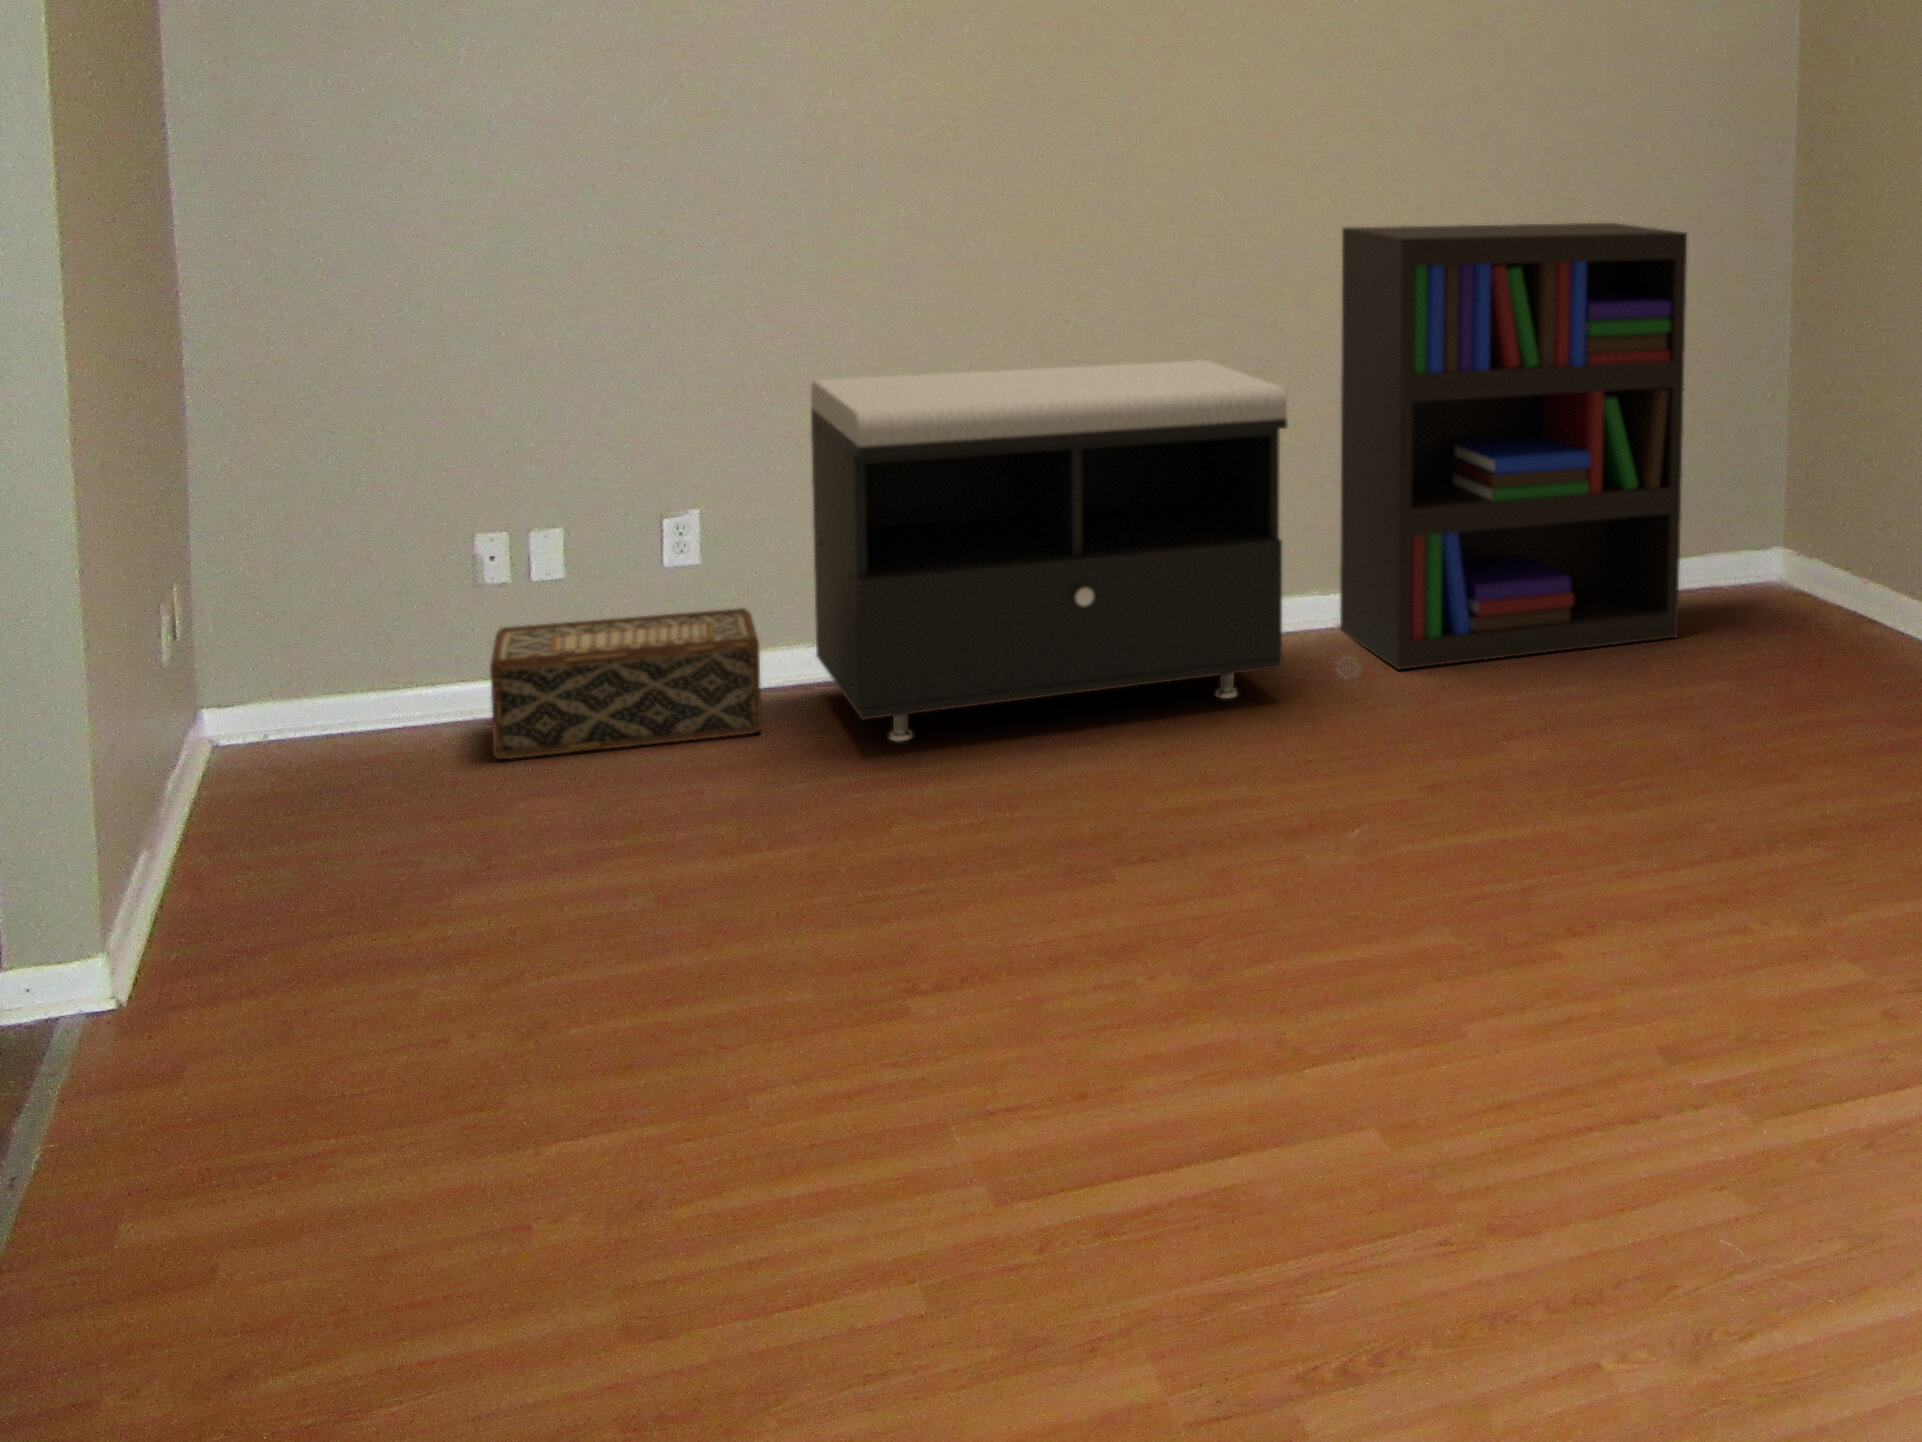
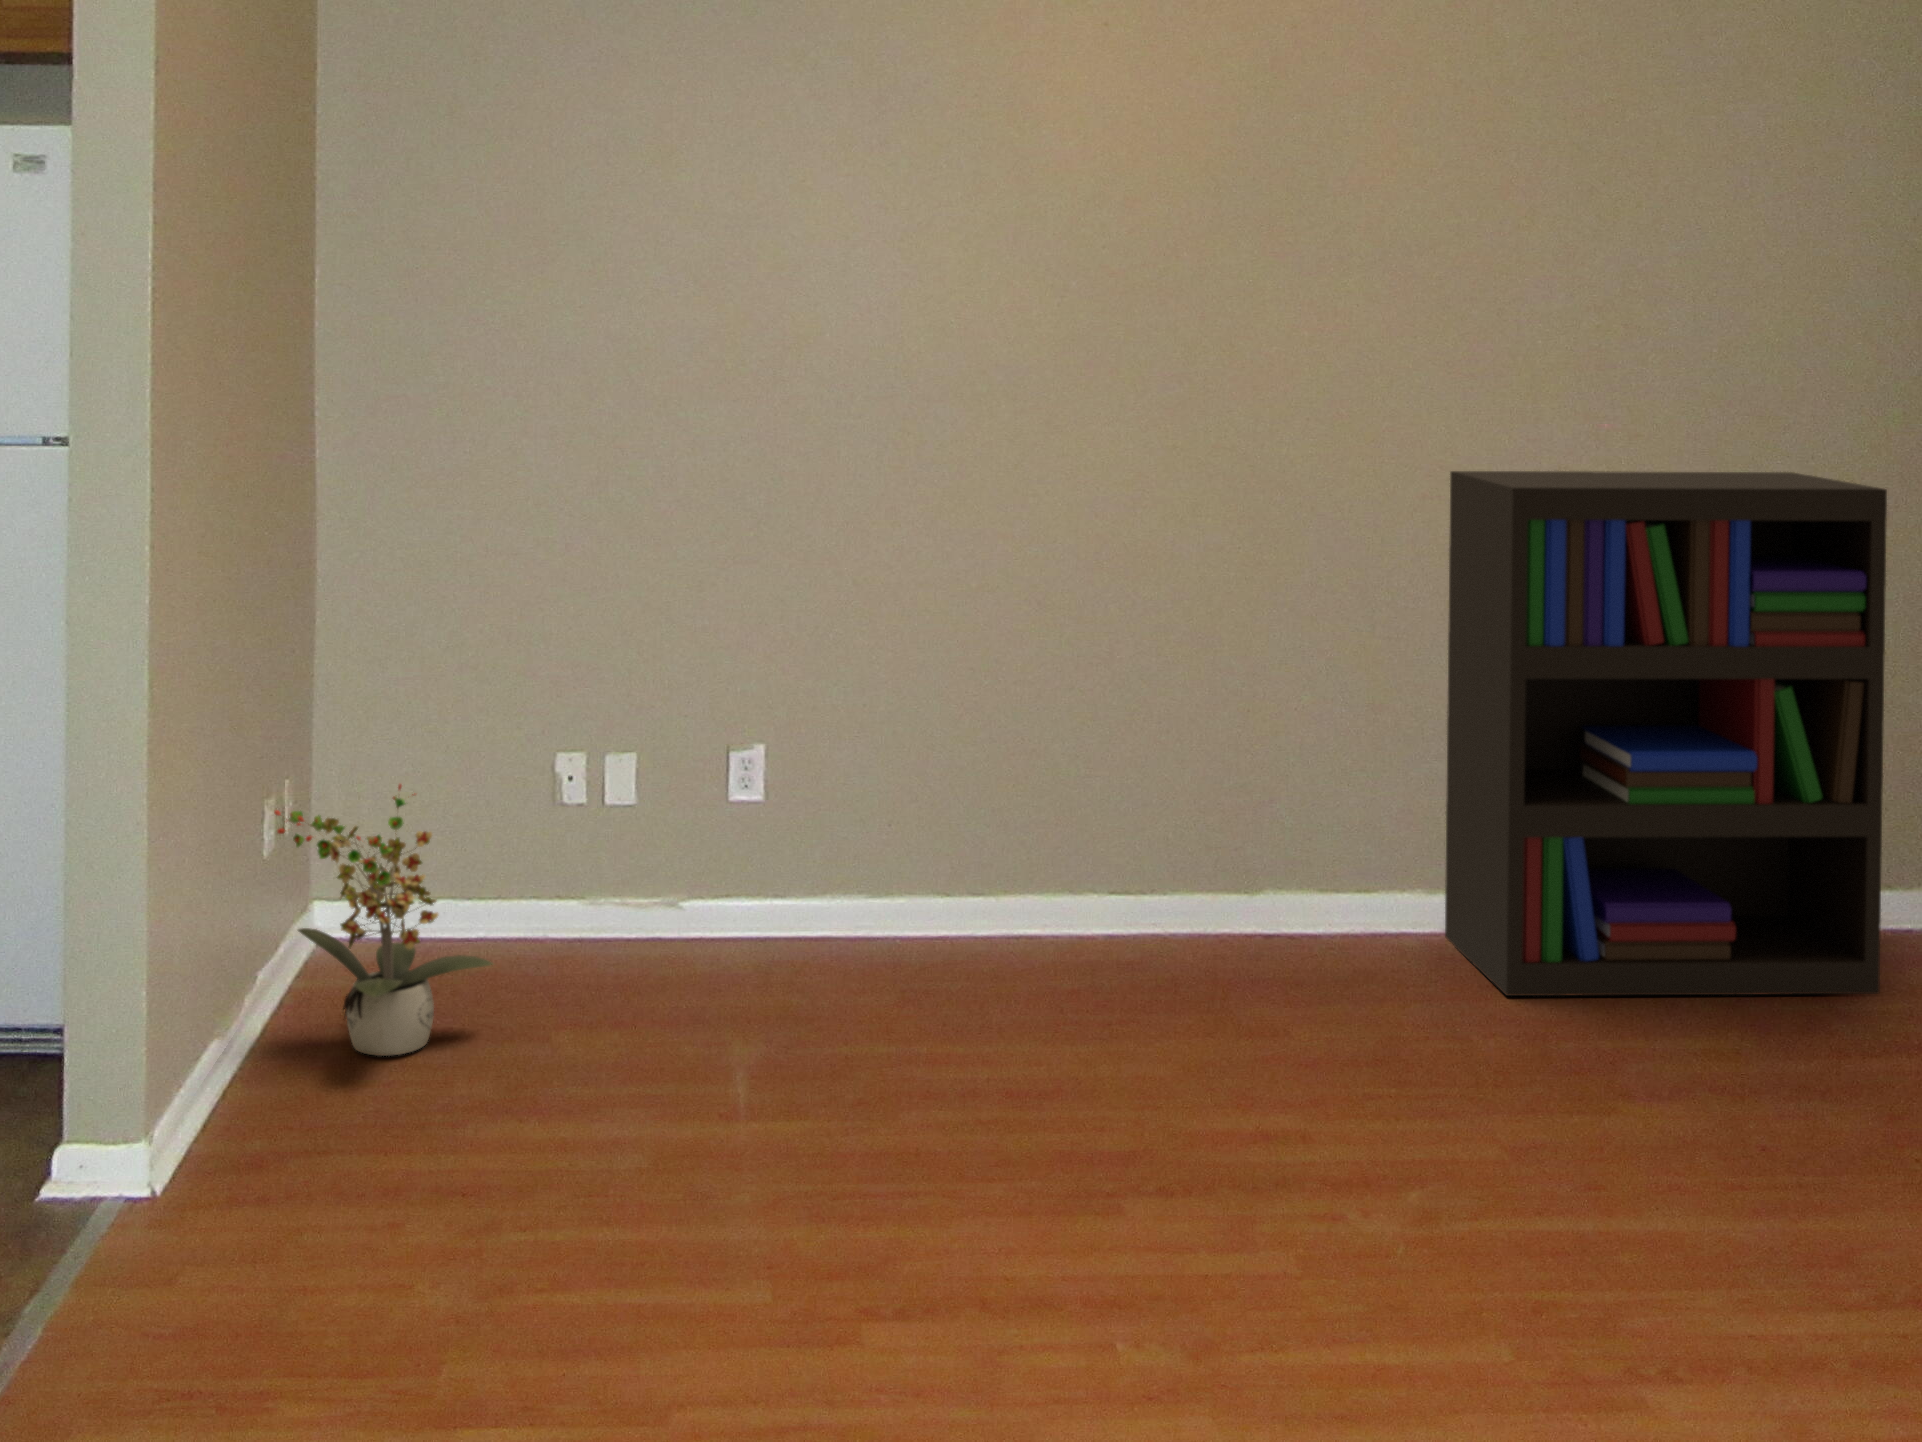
storage bench: present [811,360,1287,742] -> none [866,615,1369,1016]
potted plant: none [178,571,446,844] -> present [274,784,493,1056]
woven basket: present [490,608,761,759] -> none [548,848,802,987]

